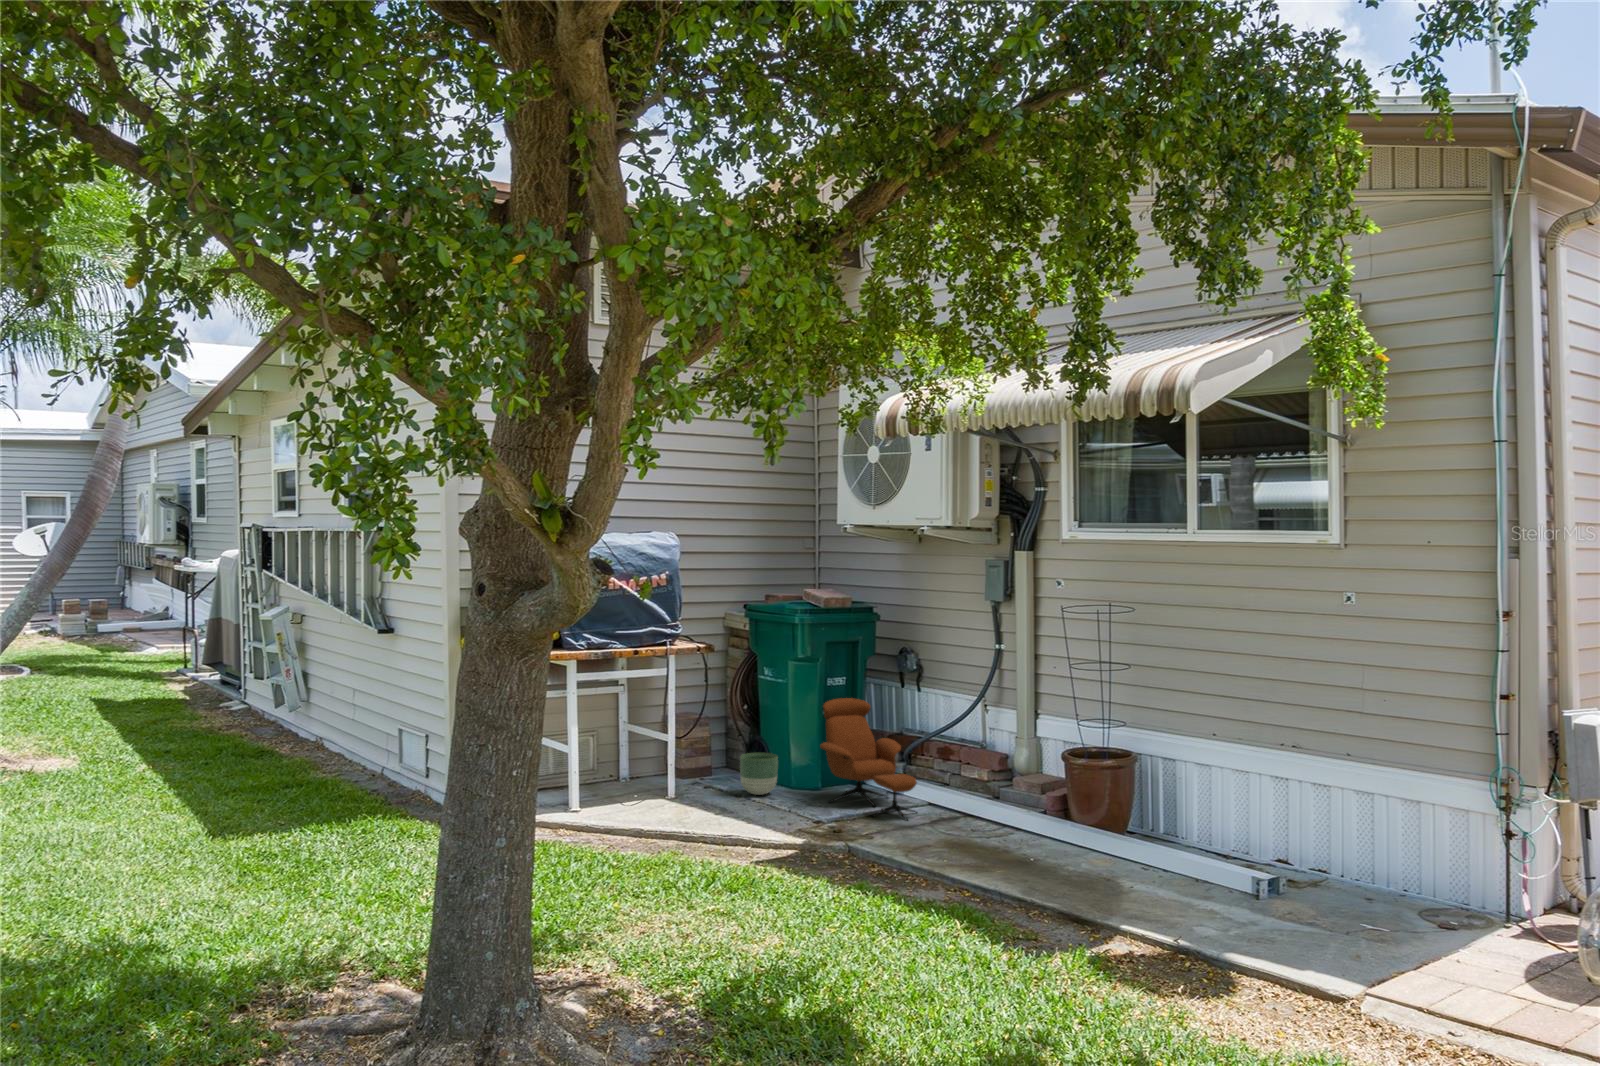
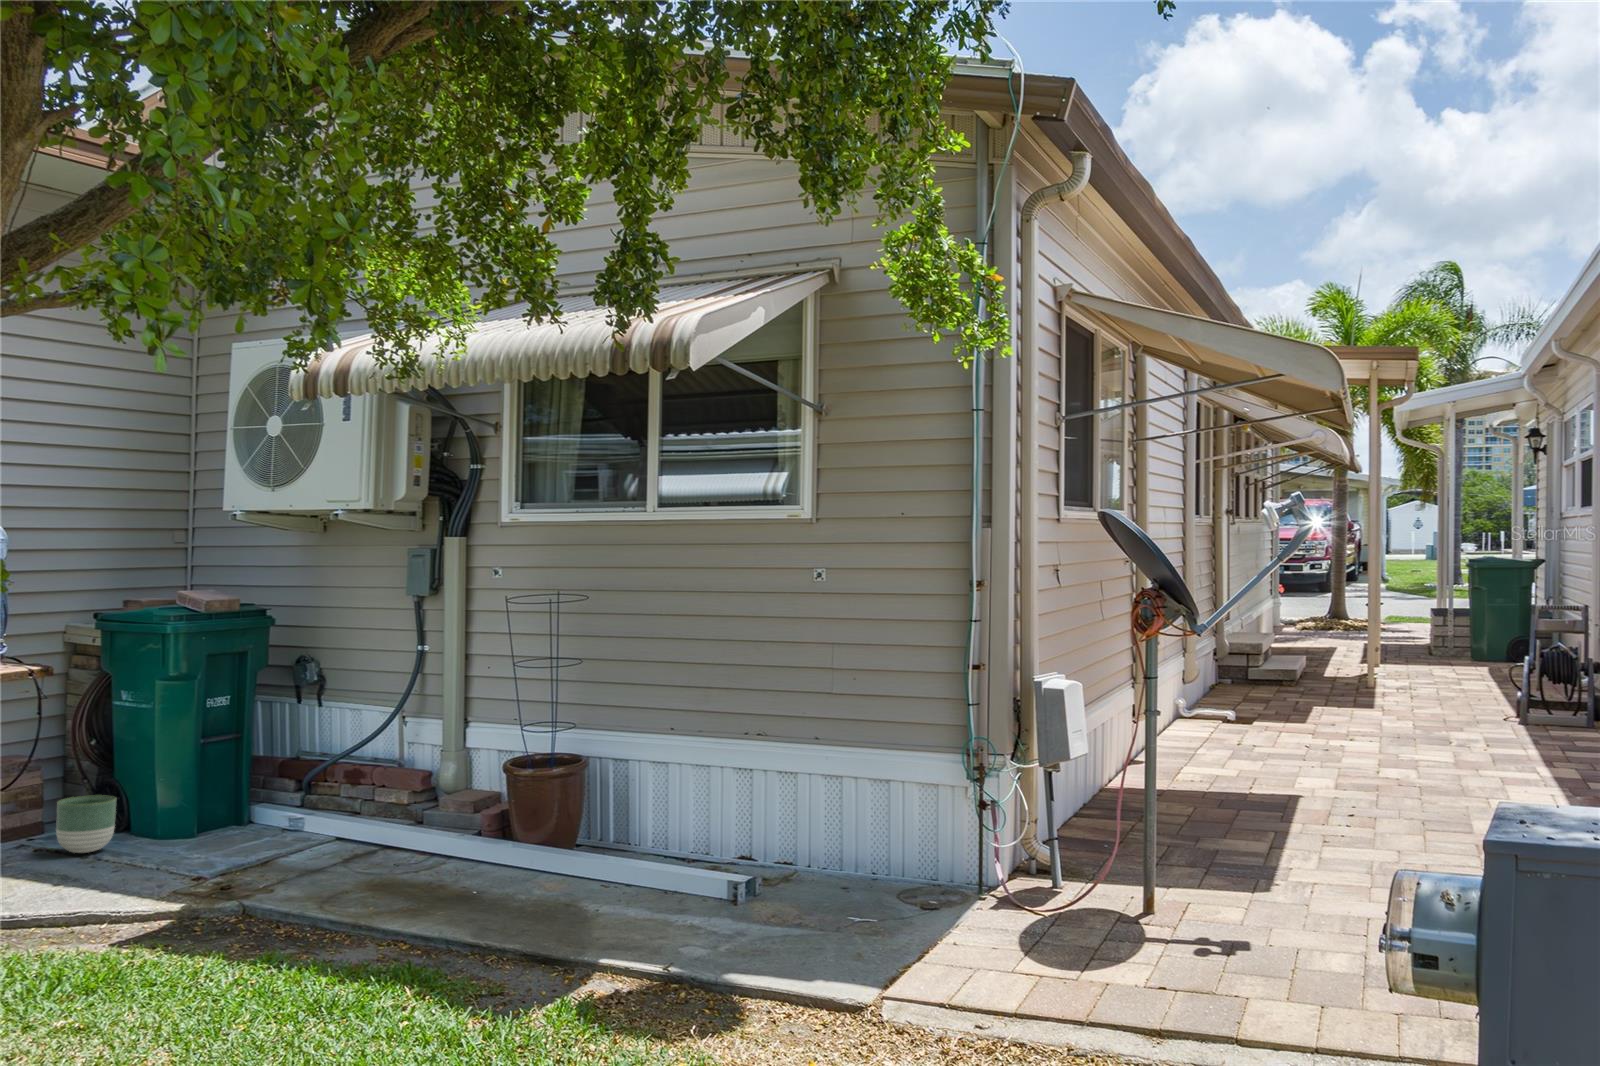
lounge chair: present [820,698,917,819] -> none [181,716,319,866]

